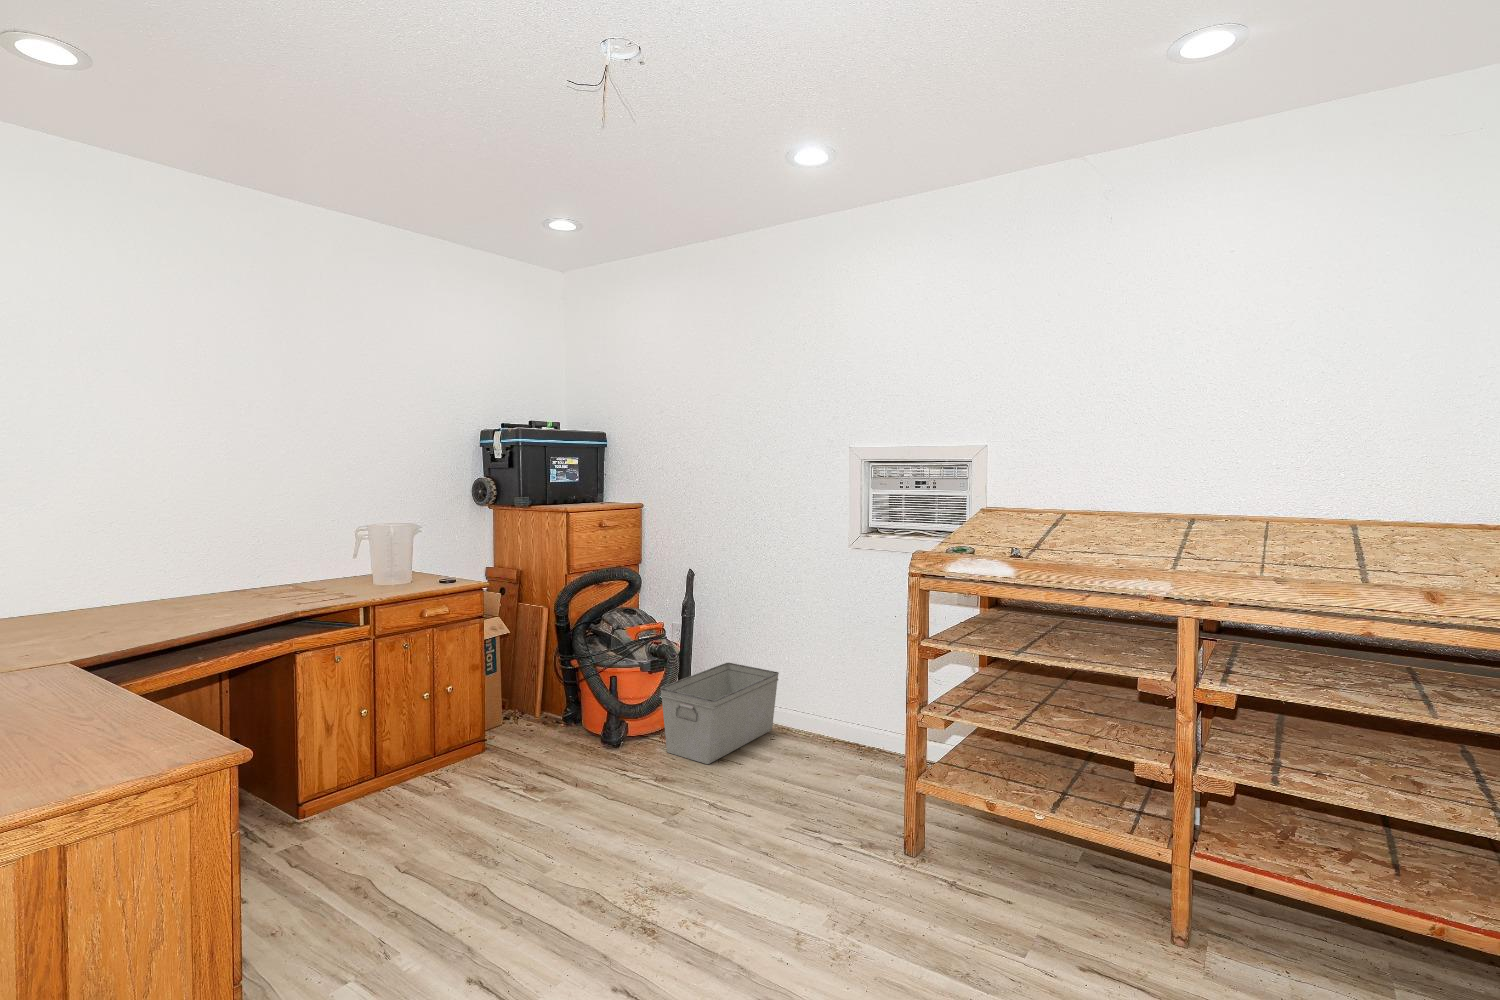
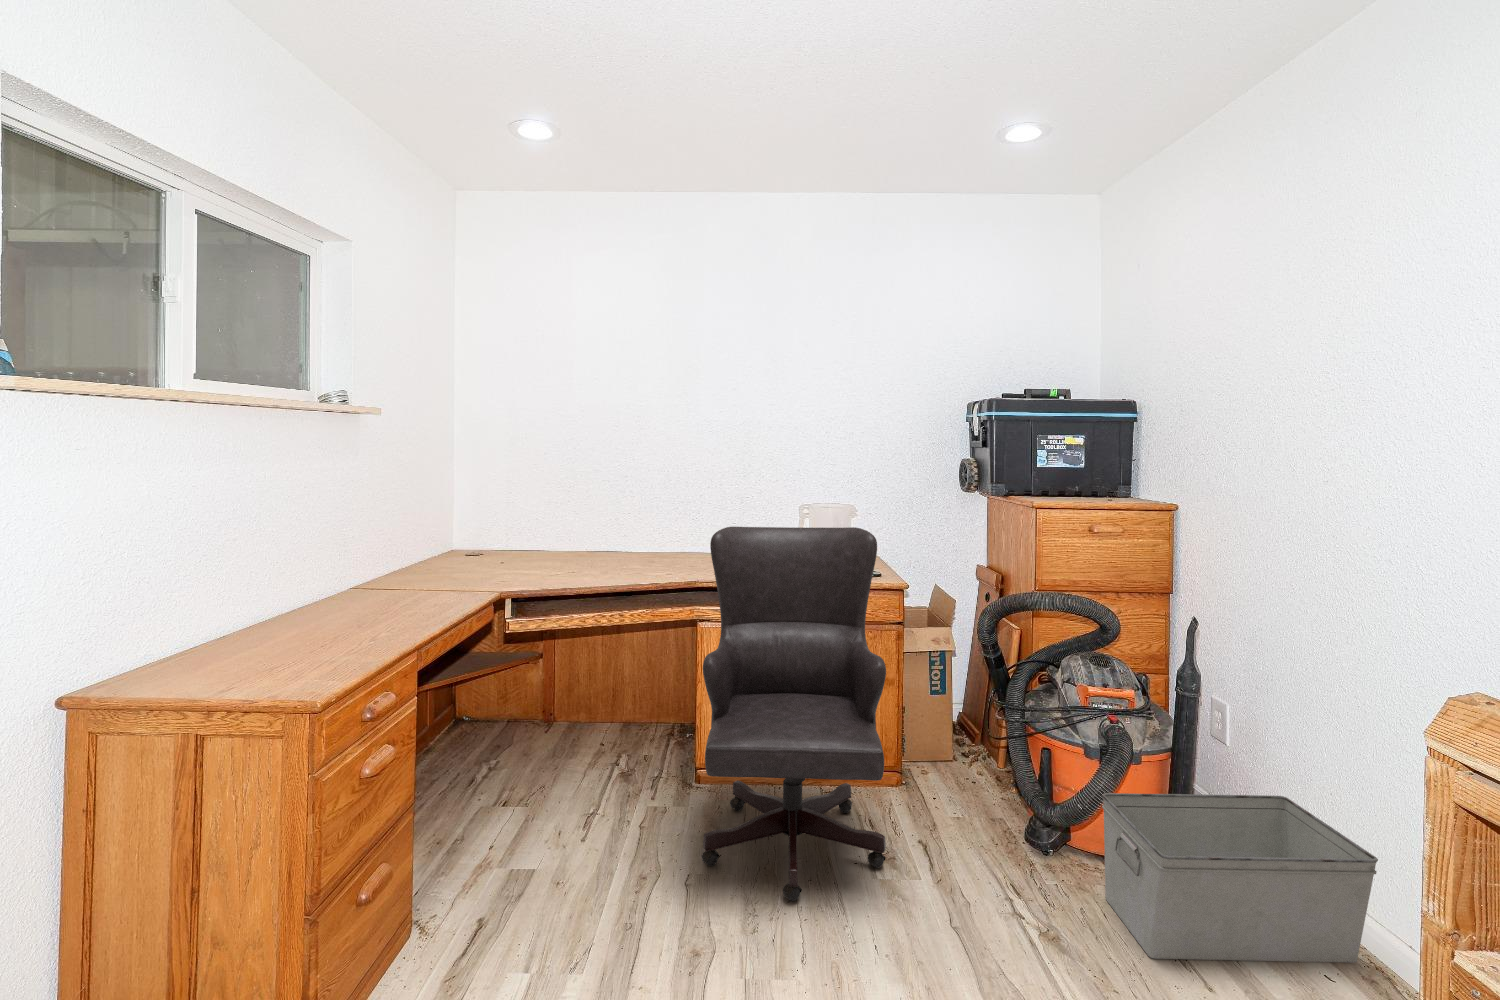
chair: none [344,537,557,854] -> present [702,527,886,901]

